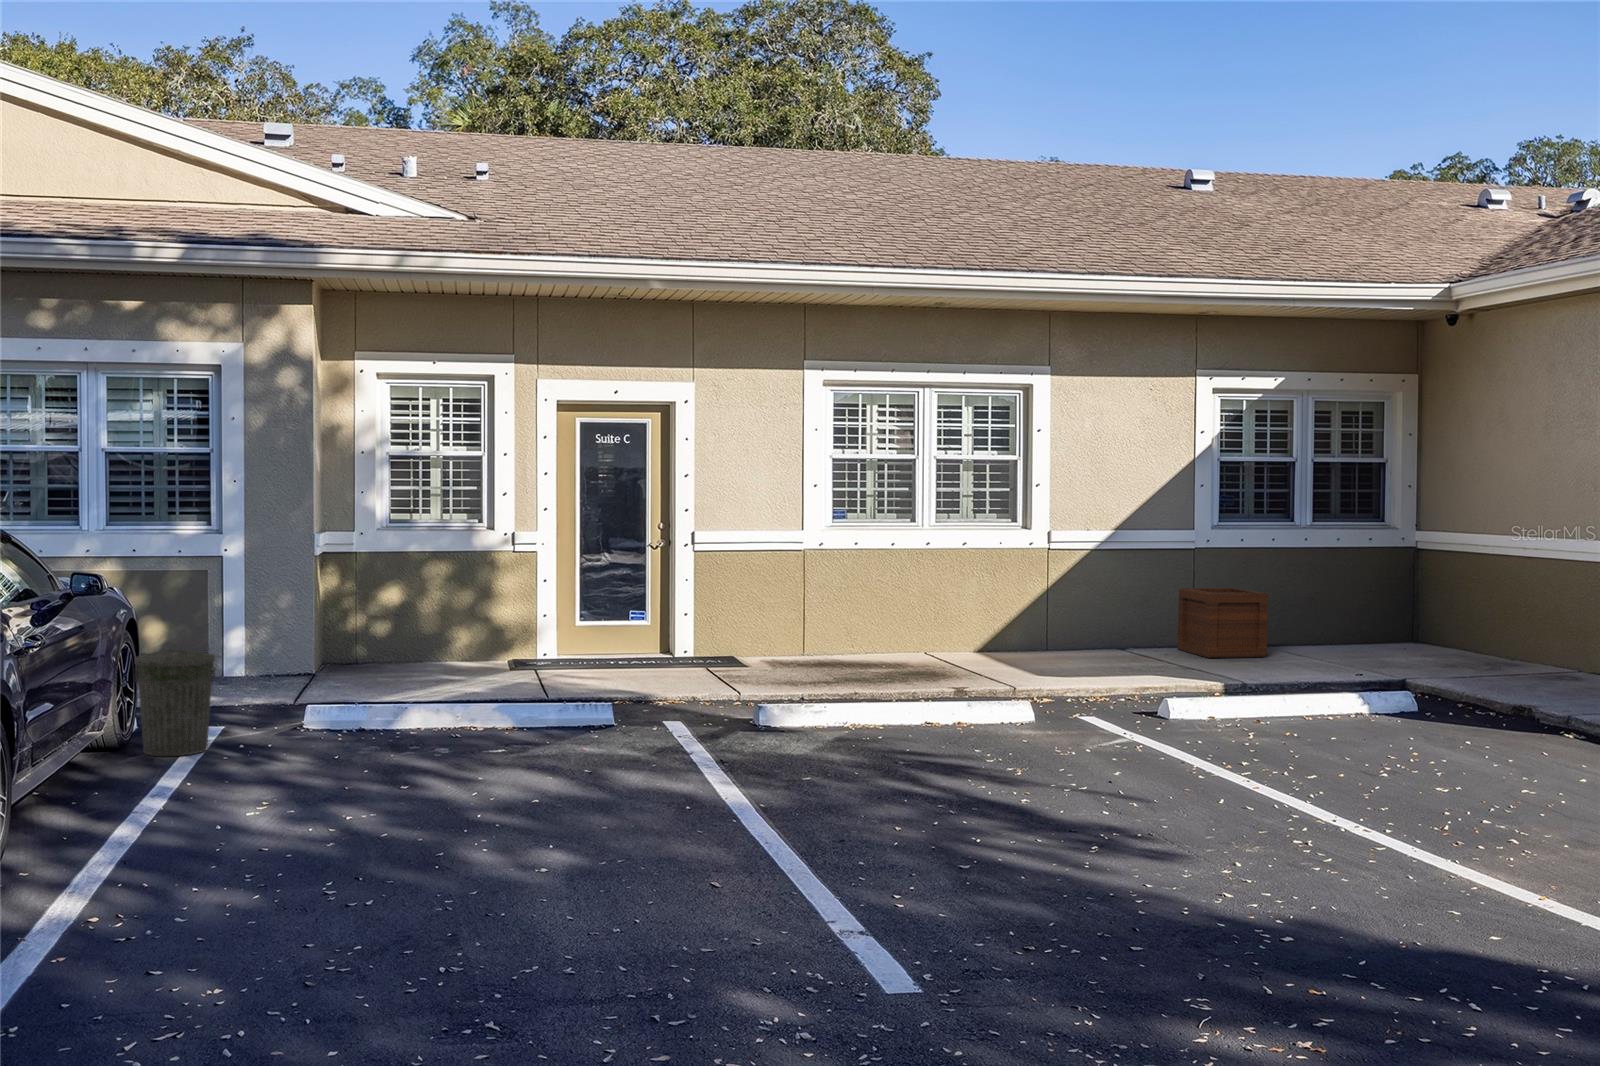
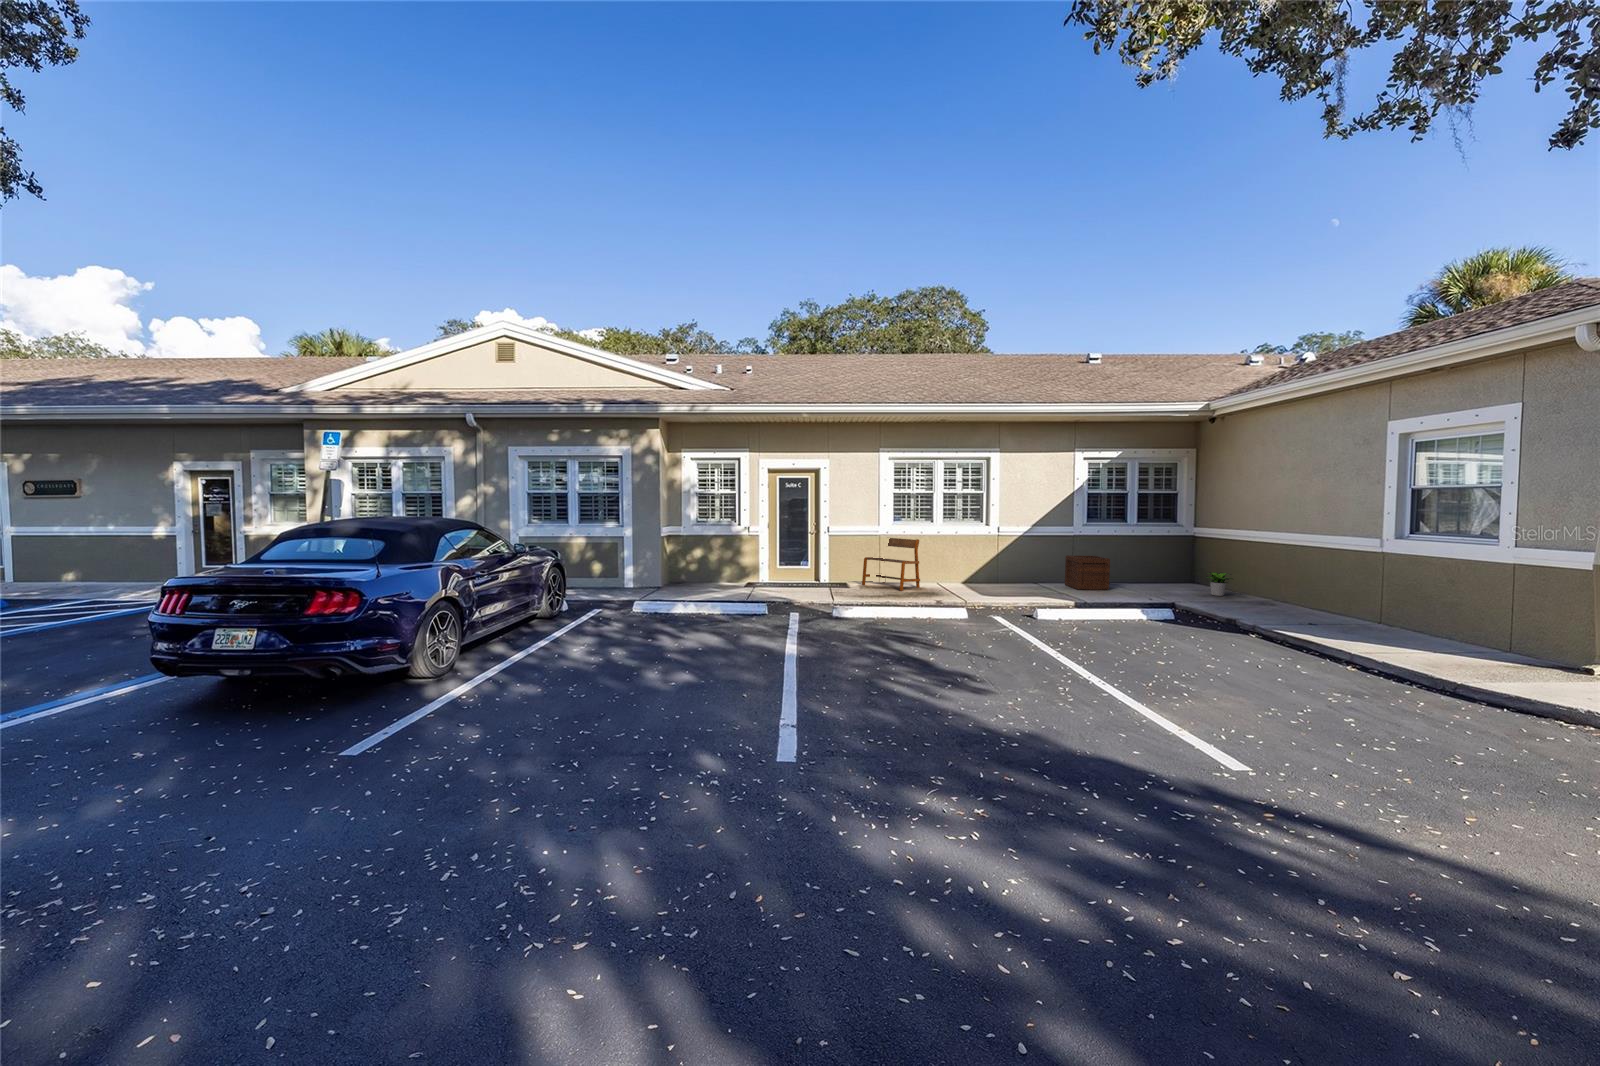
bench: none [770,553,897,669] -> present [862,538,920,591]
potted plant: none [1439,617,1497,663] -> present [1206,572,1232,596]
trash can: present [134,649,215,756] -> none [563,574,596,620]

